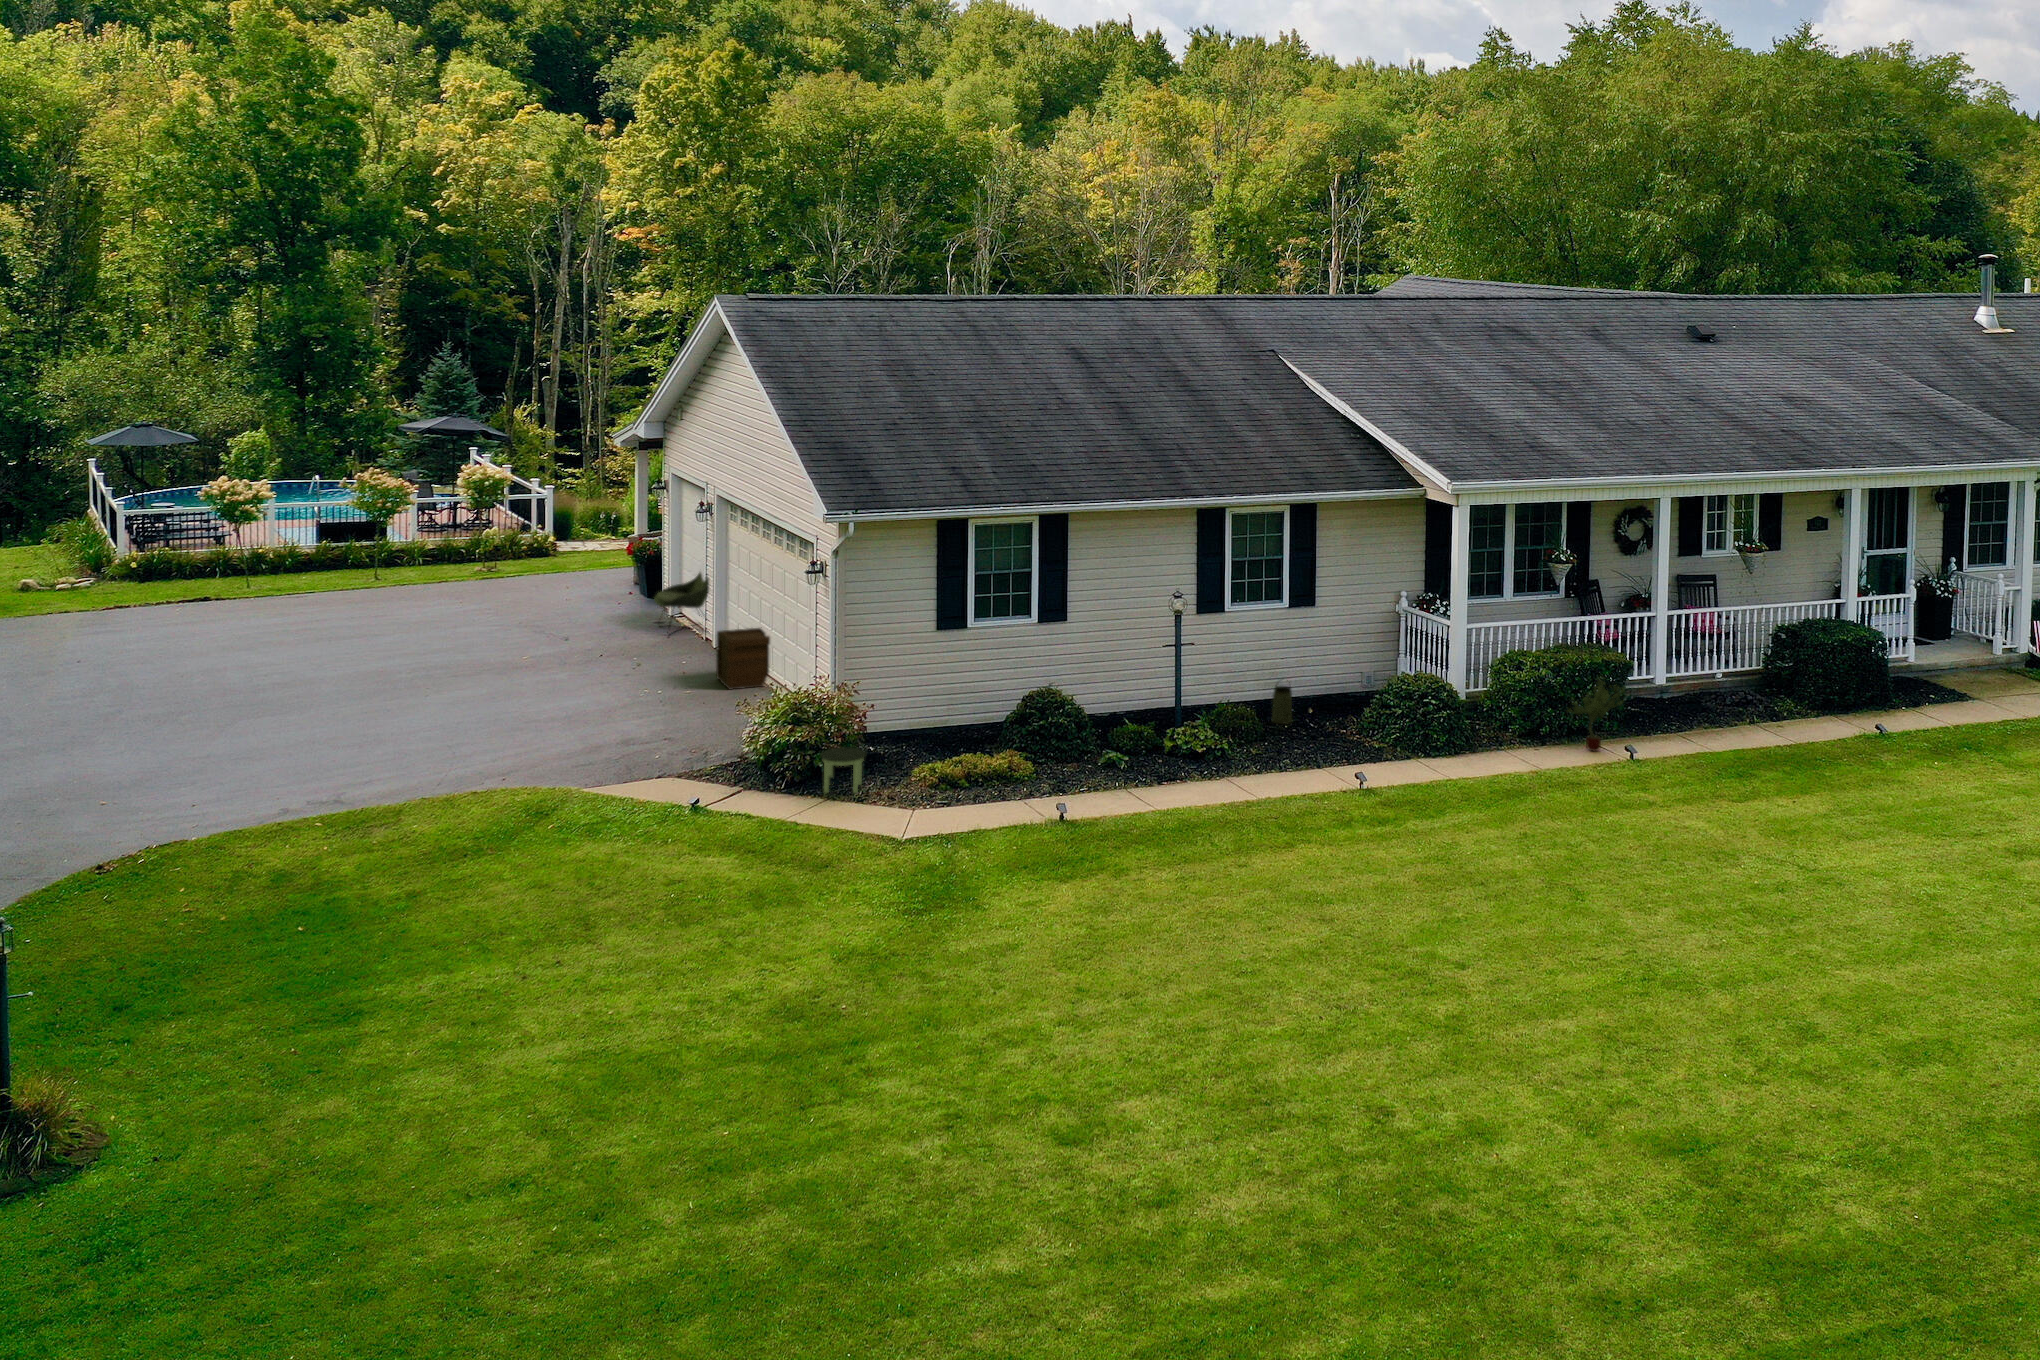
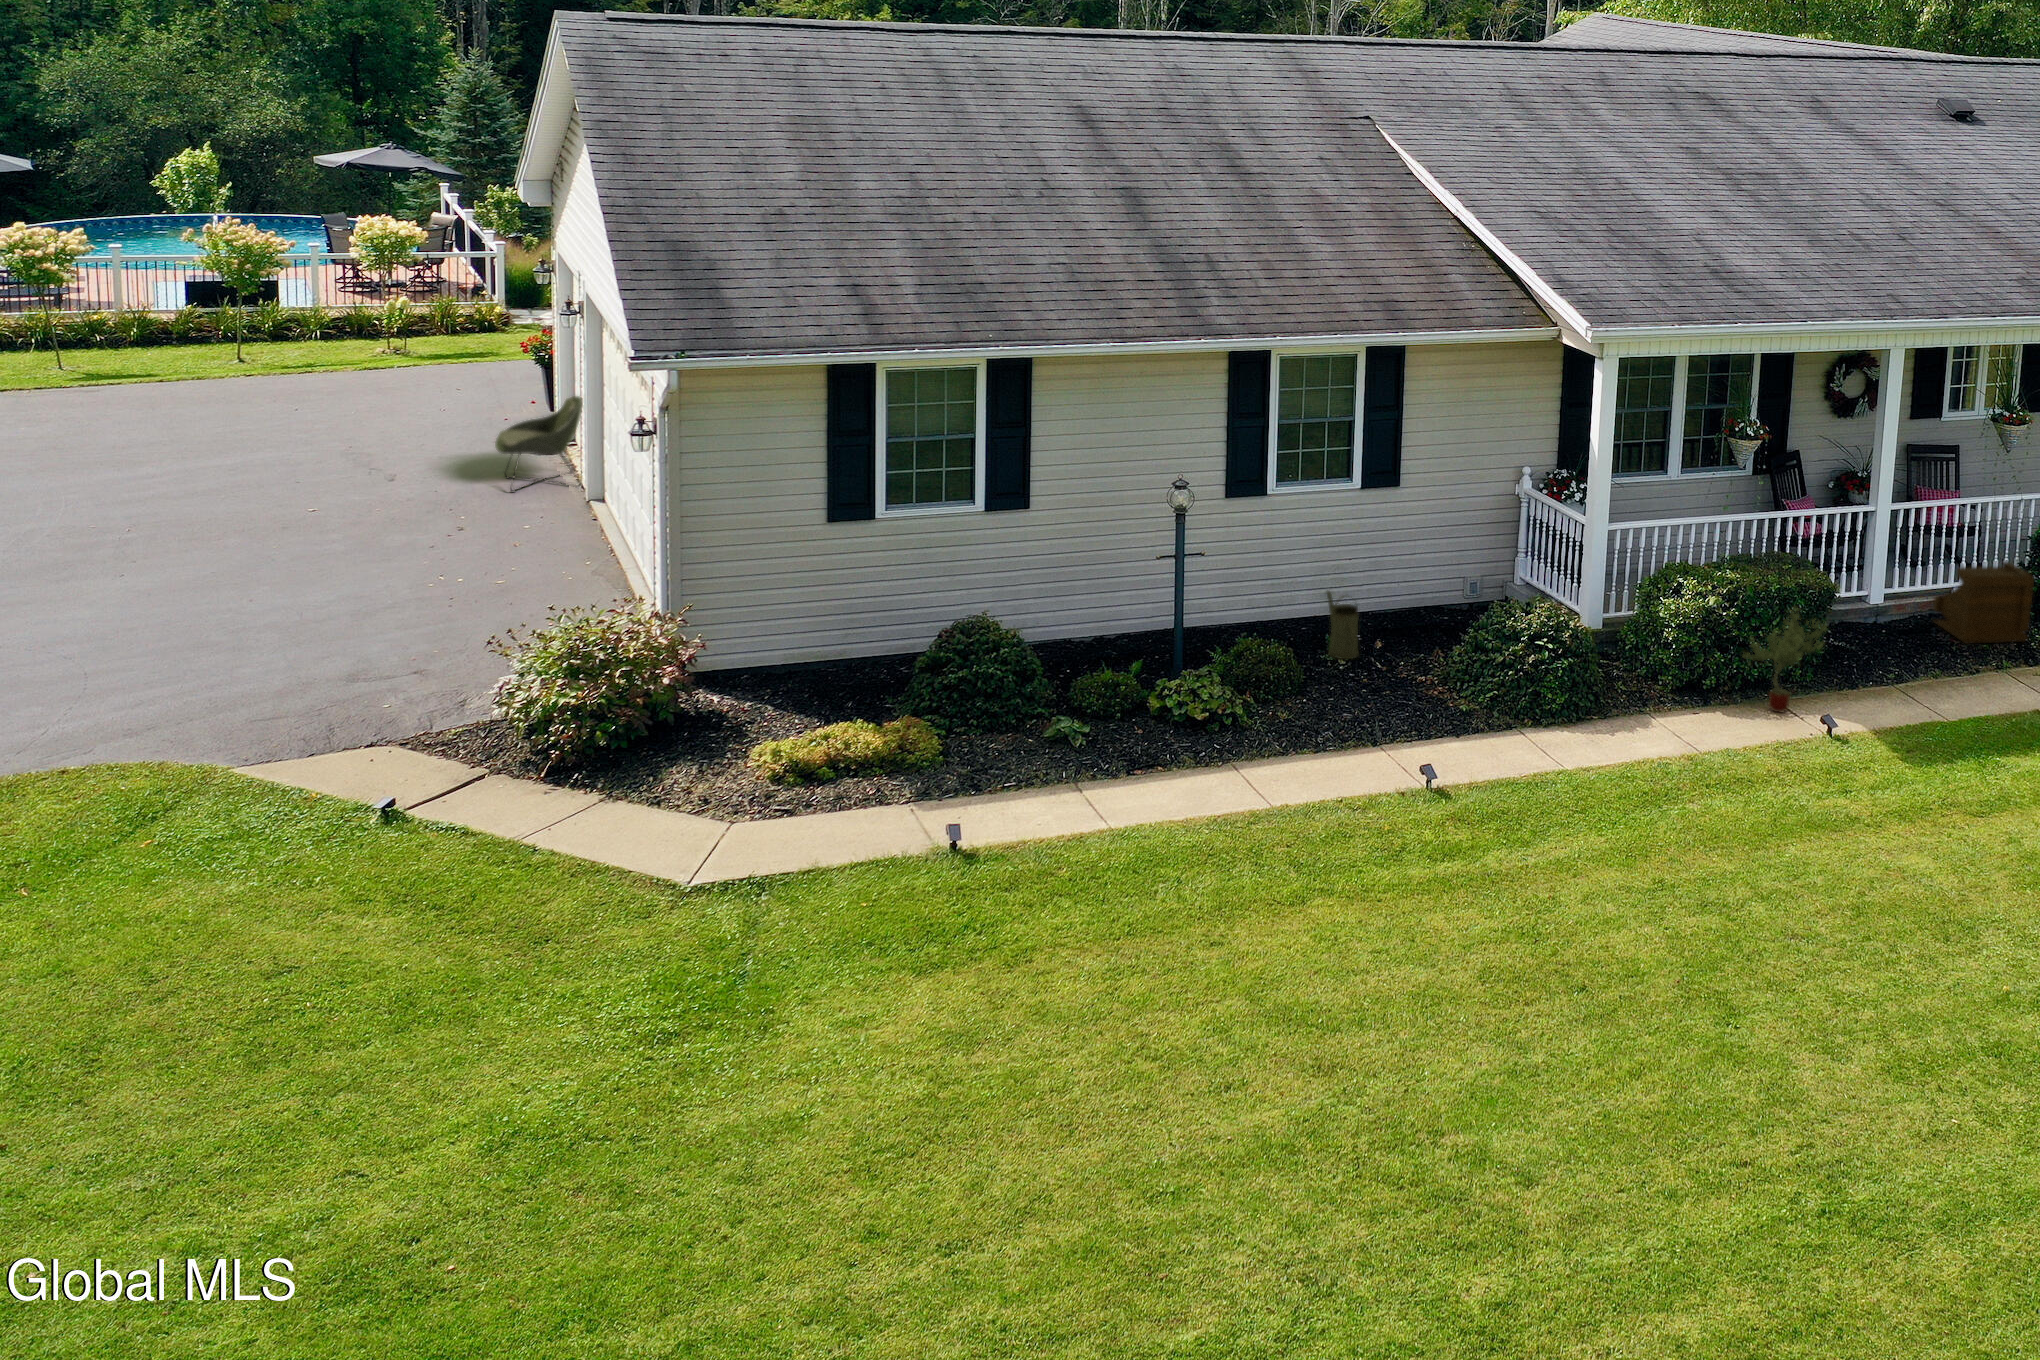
wooden crate: present [716,627,770,689] -> present [1933,562,2034,644]
round table: present [820,748,867,793] -> none [592,717,670,792]

